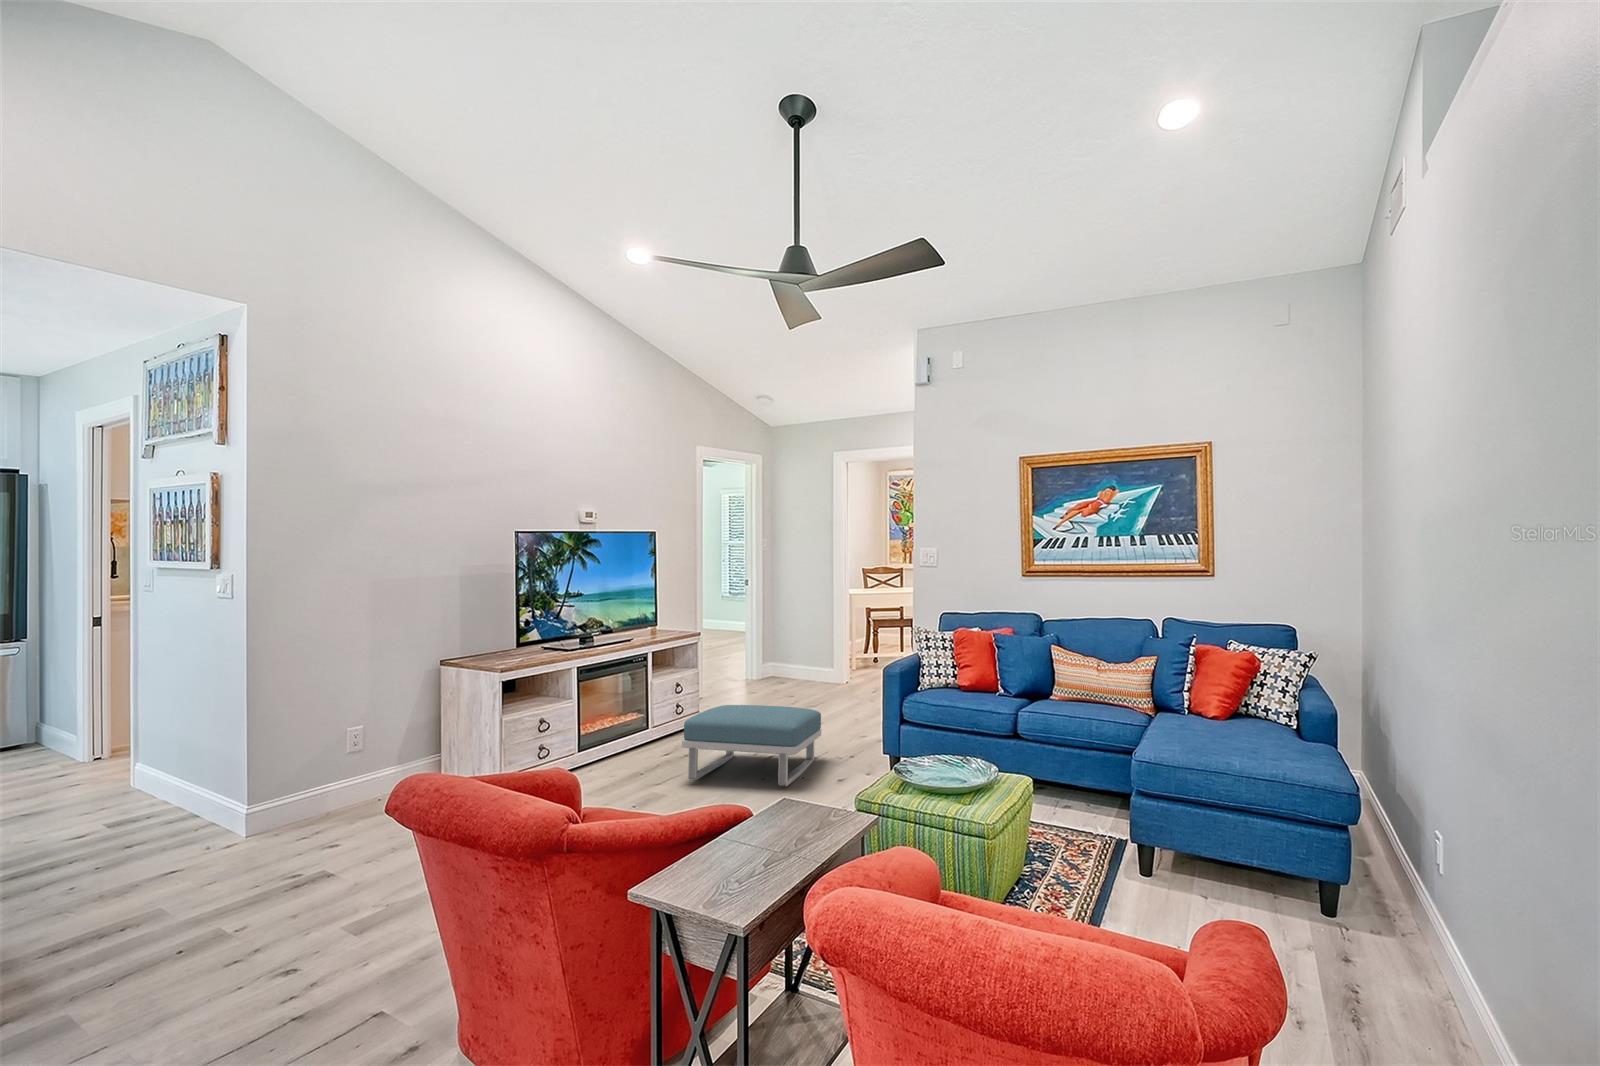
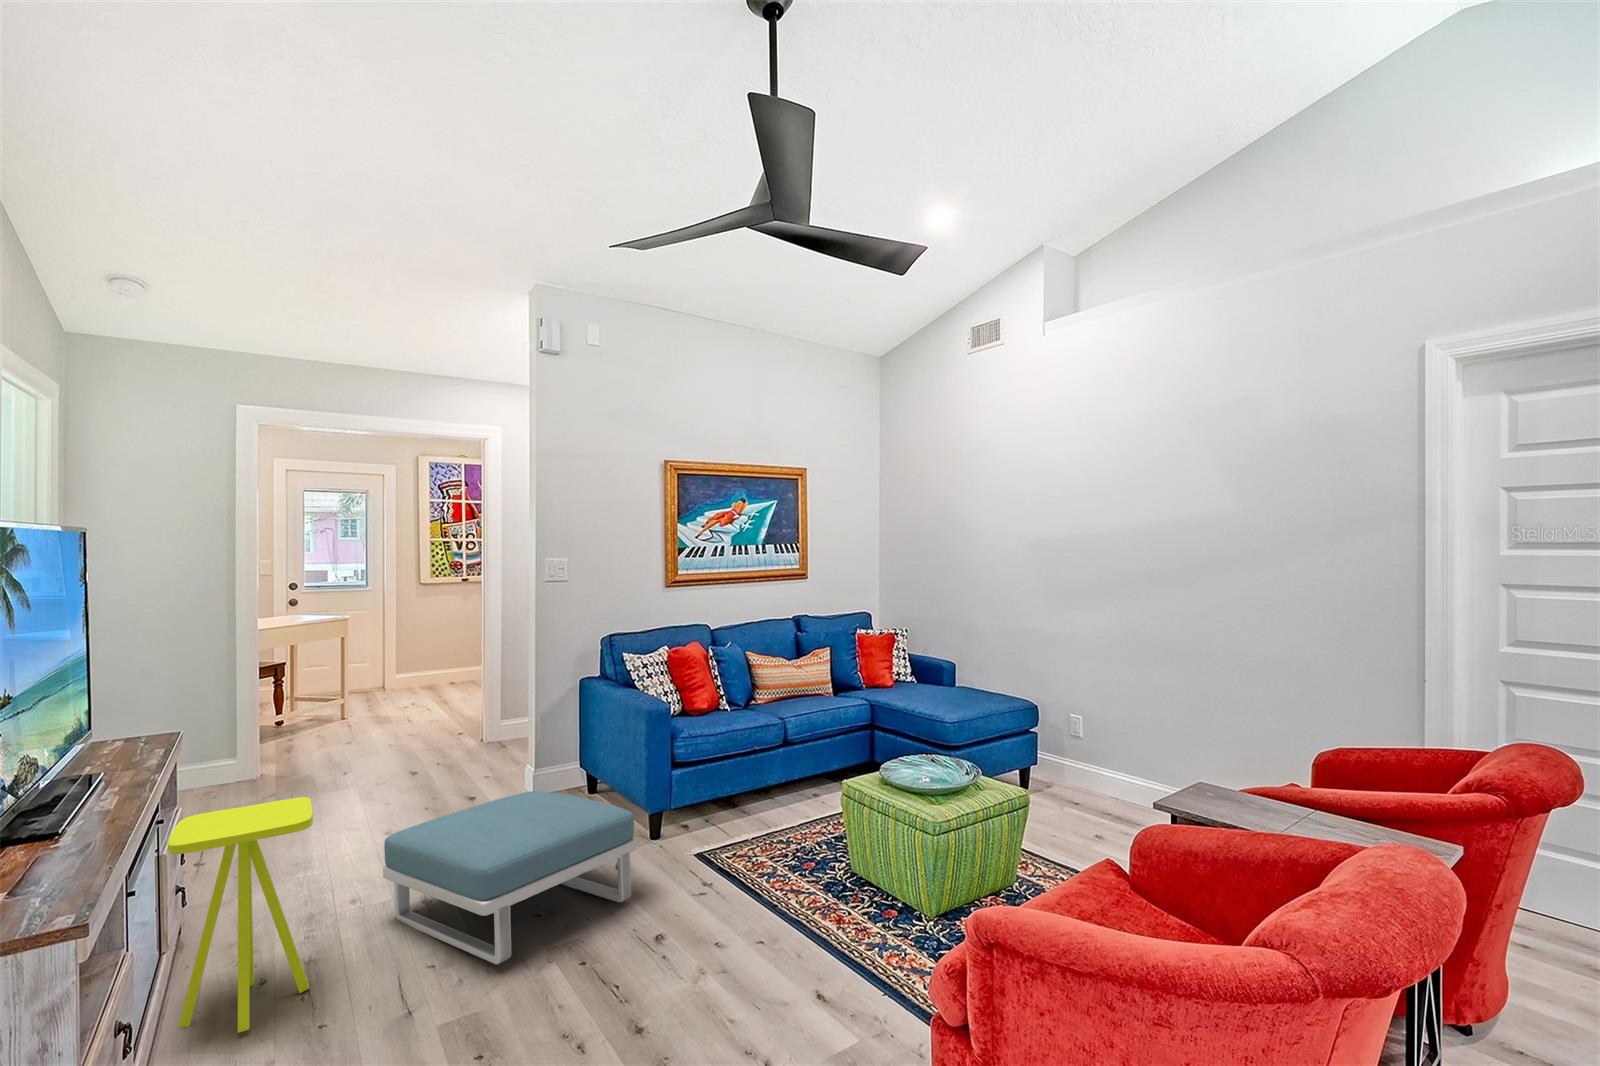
side table: none [603,665,674,762] -> present [168,797,313,1033]

